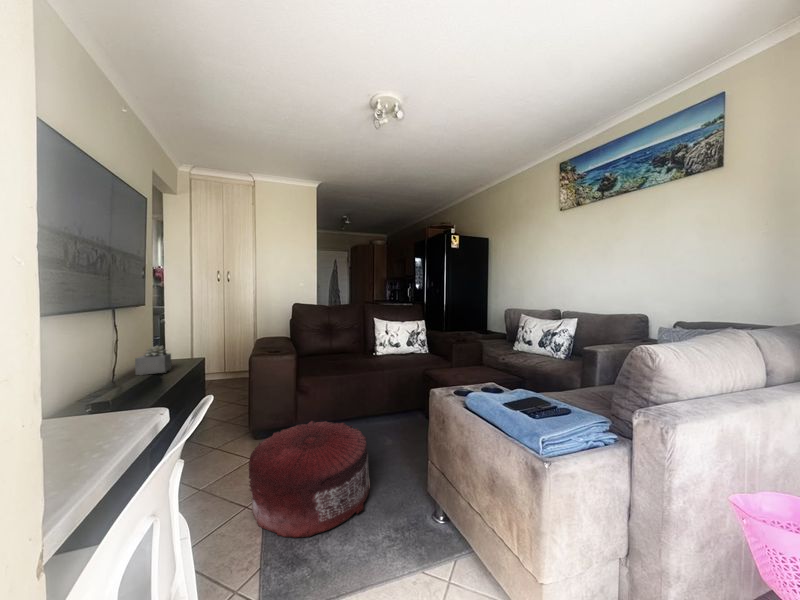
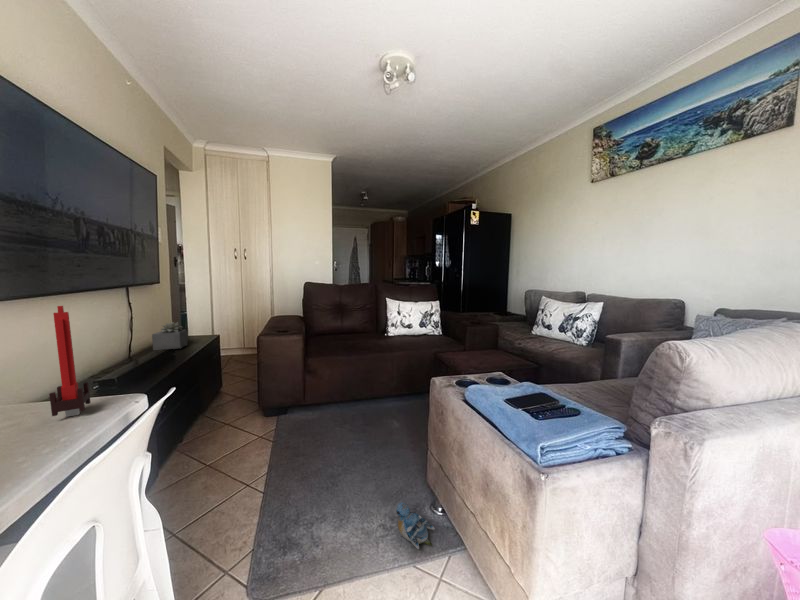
candle: none [85,322,118,431] -> present [49,306,90,417]
pouf: present [249,420,370,538] -> none [248,400,371,519]
plush toy: none [402,513,440,557] -> present [396,502,435,549]

